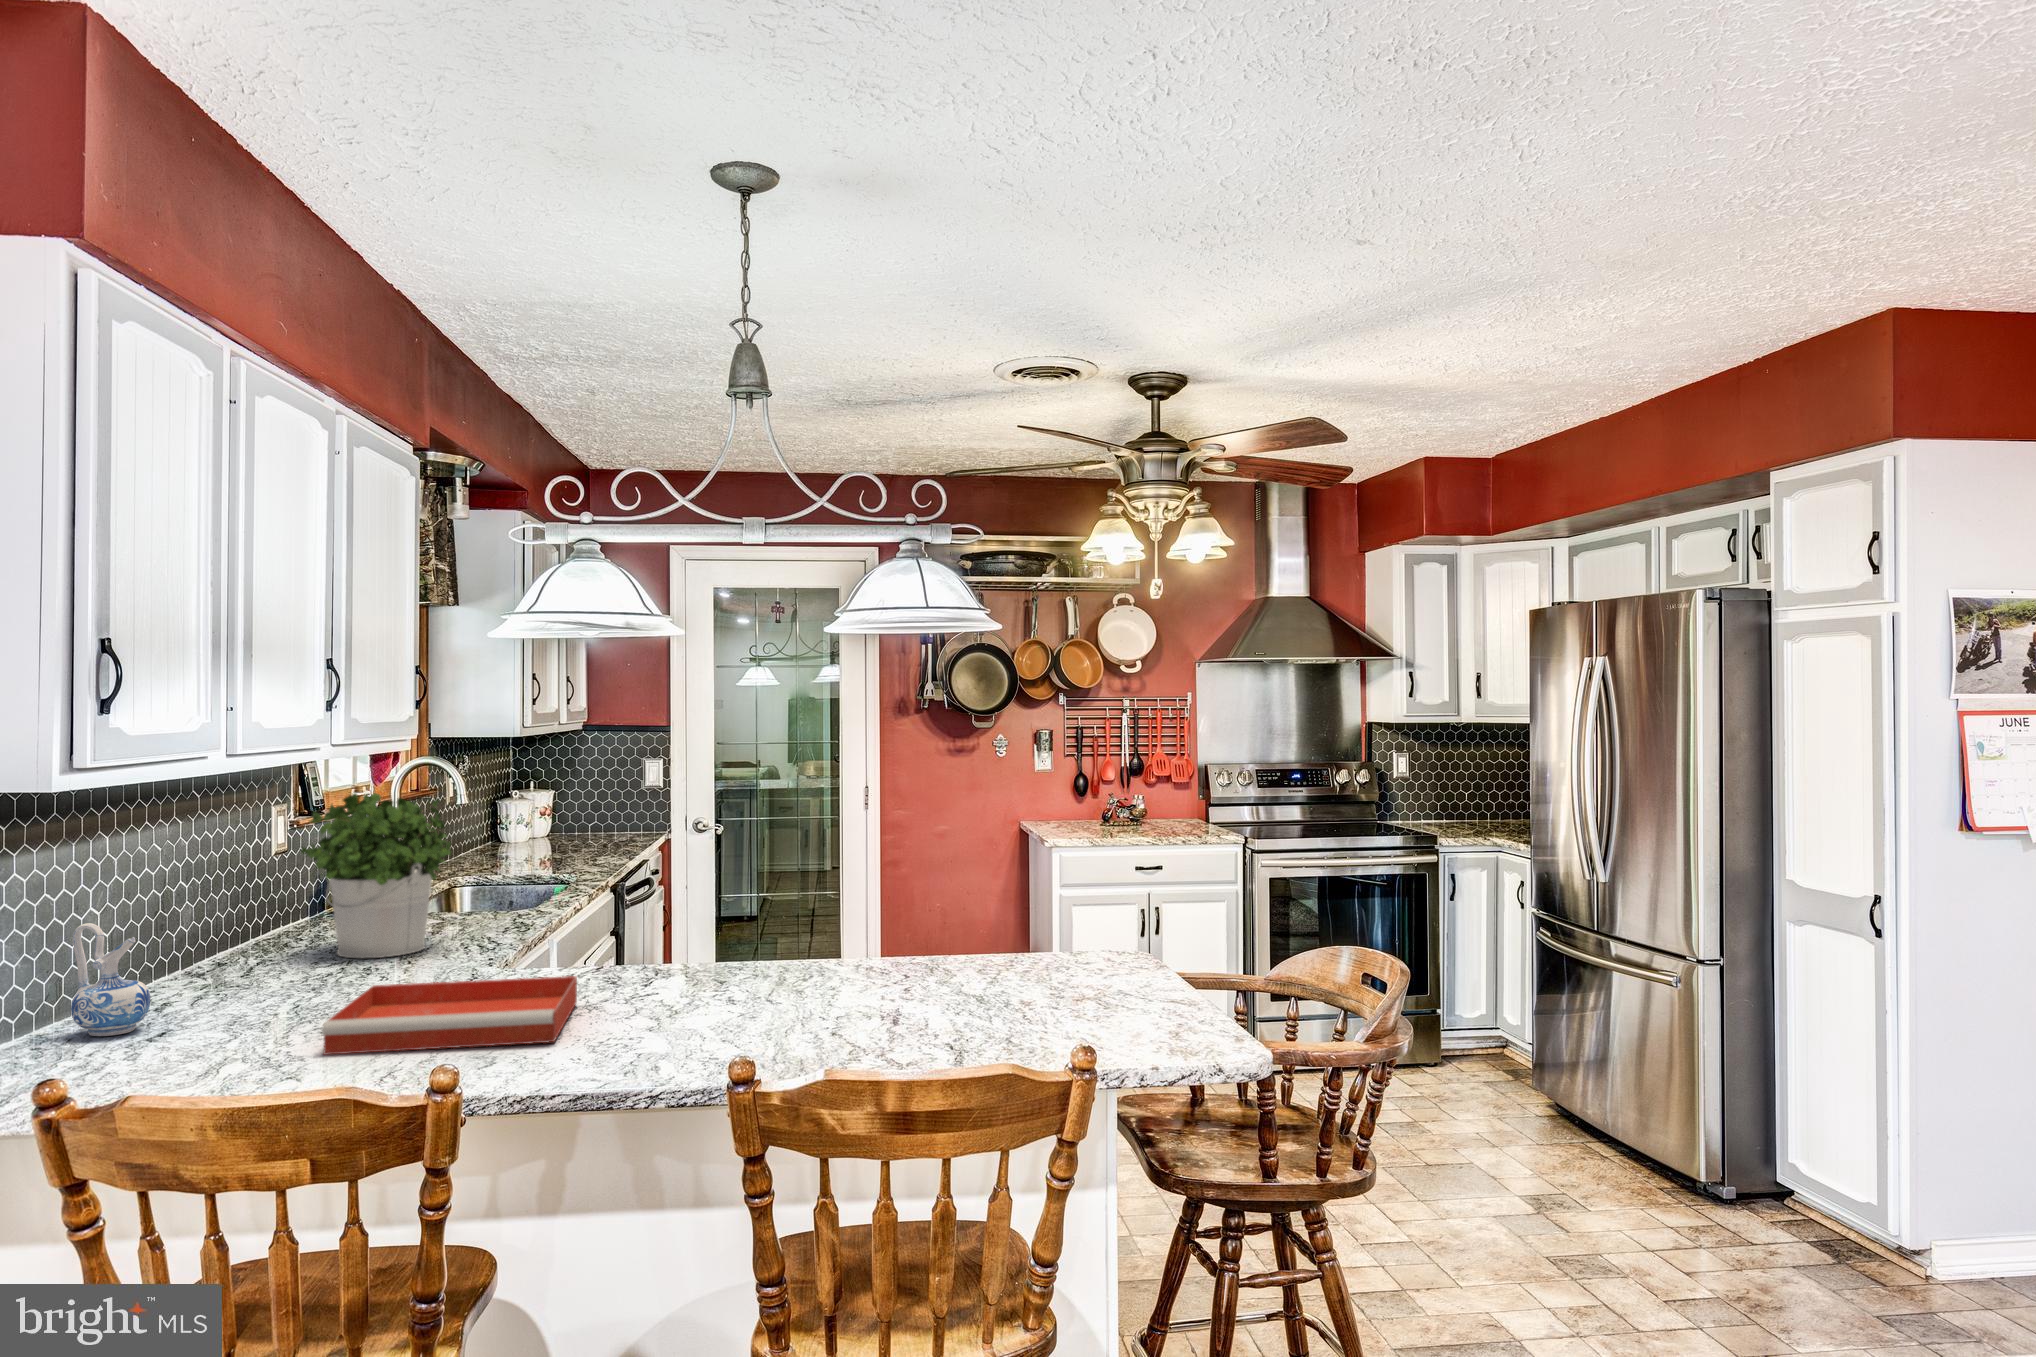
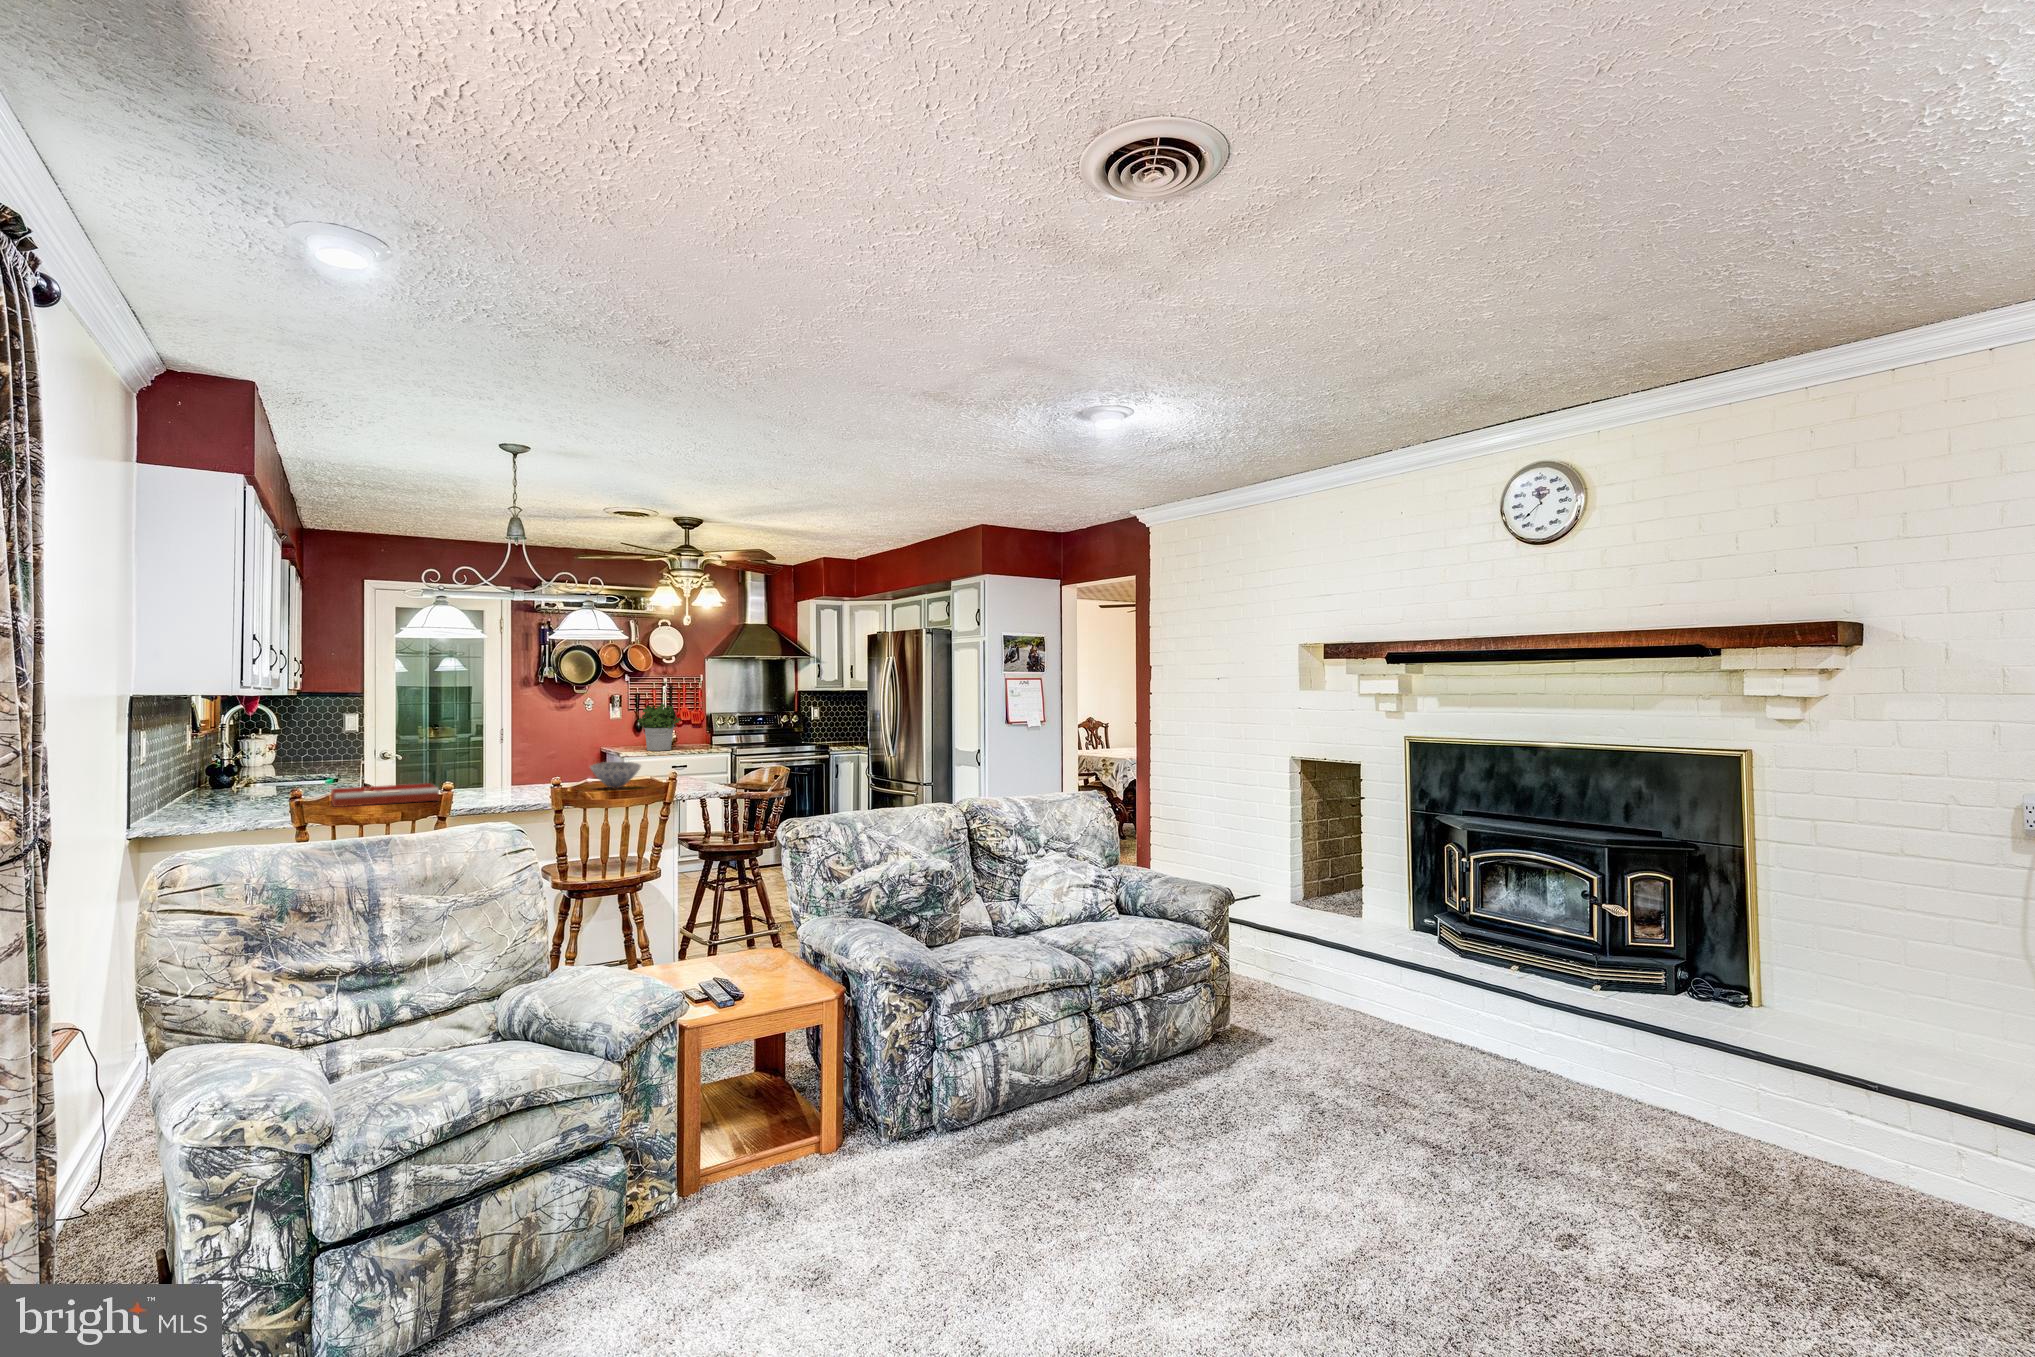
potted plant: present [301,793,451,958] -> present [638,704,682,751]
ceramic pitcher: present [71,923,150,1036] -> none [188,760,226,809]
bowl: none [919,930,1038,1003] -> present [590,762,641,788]

